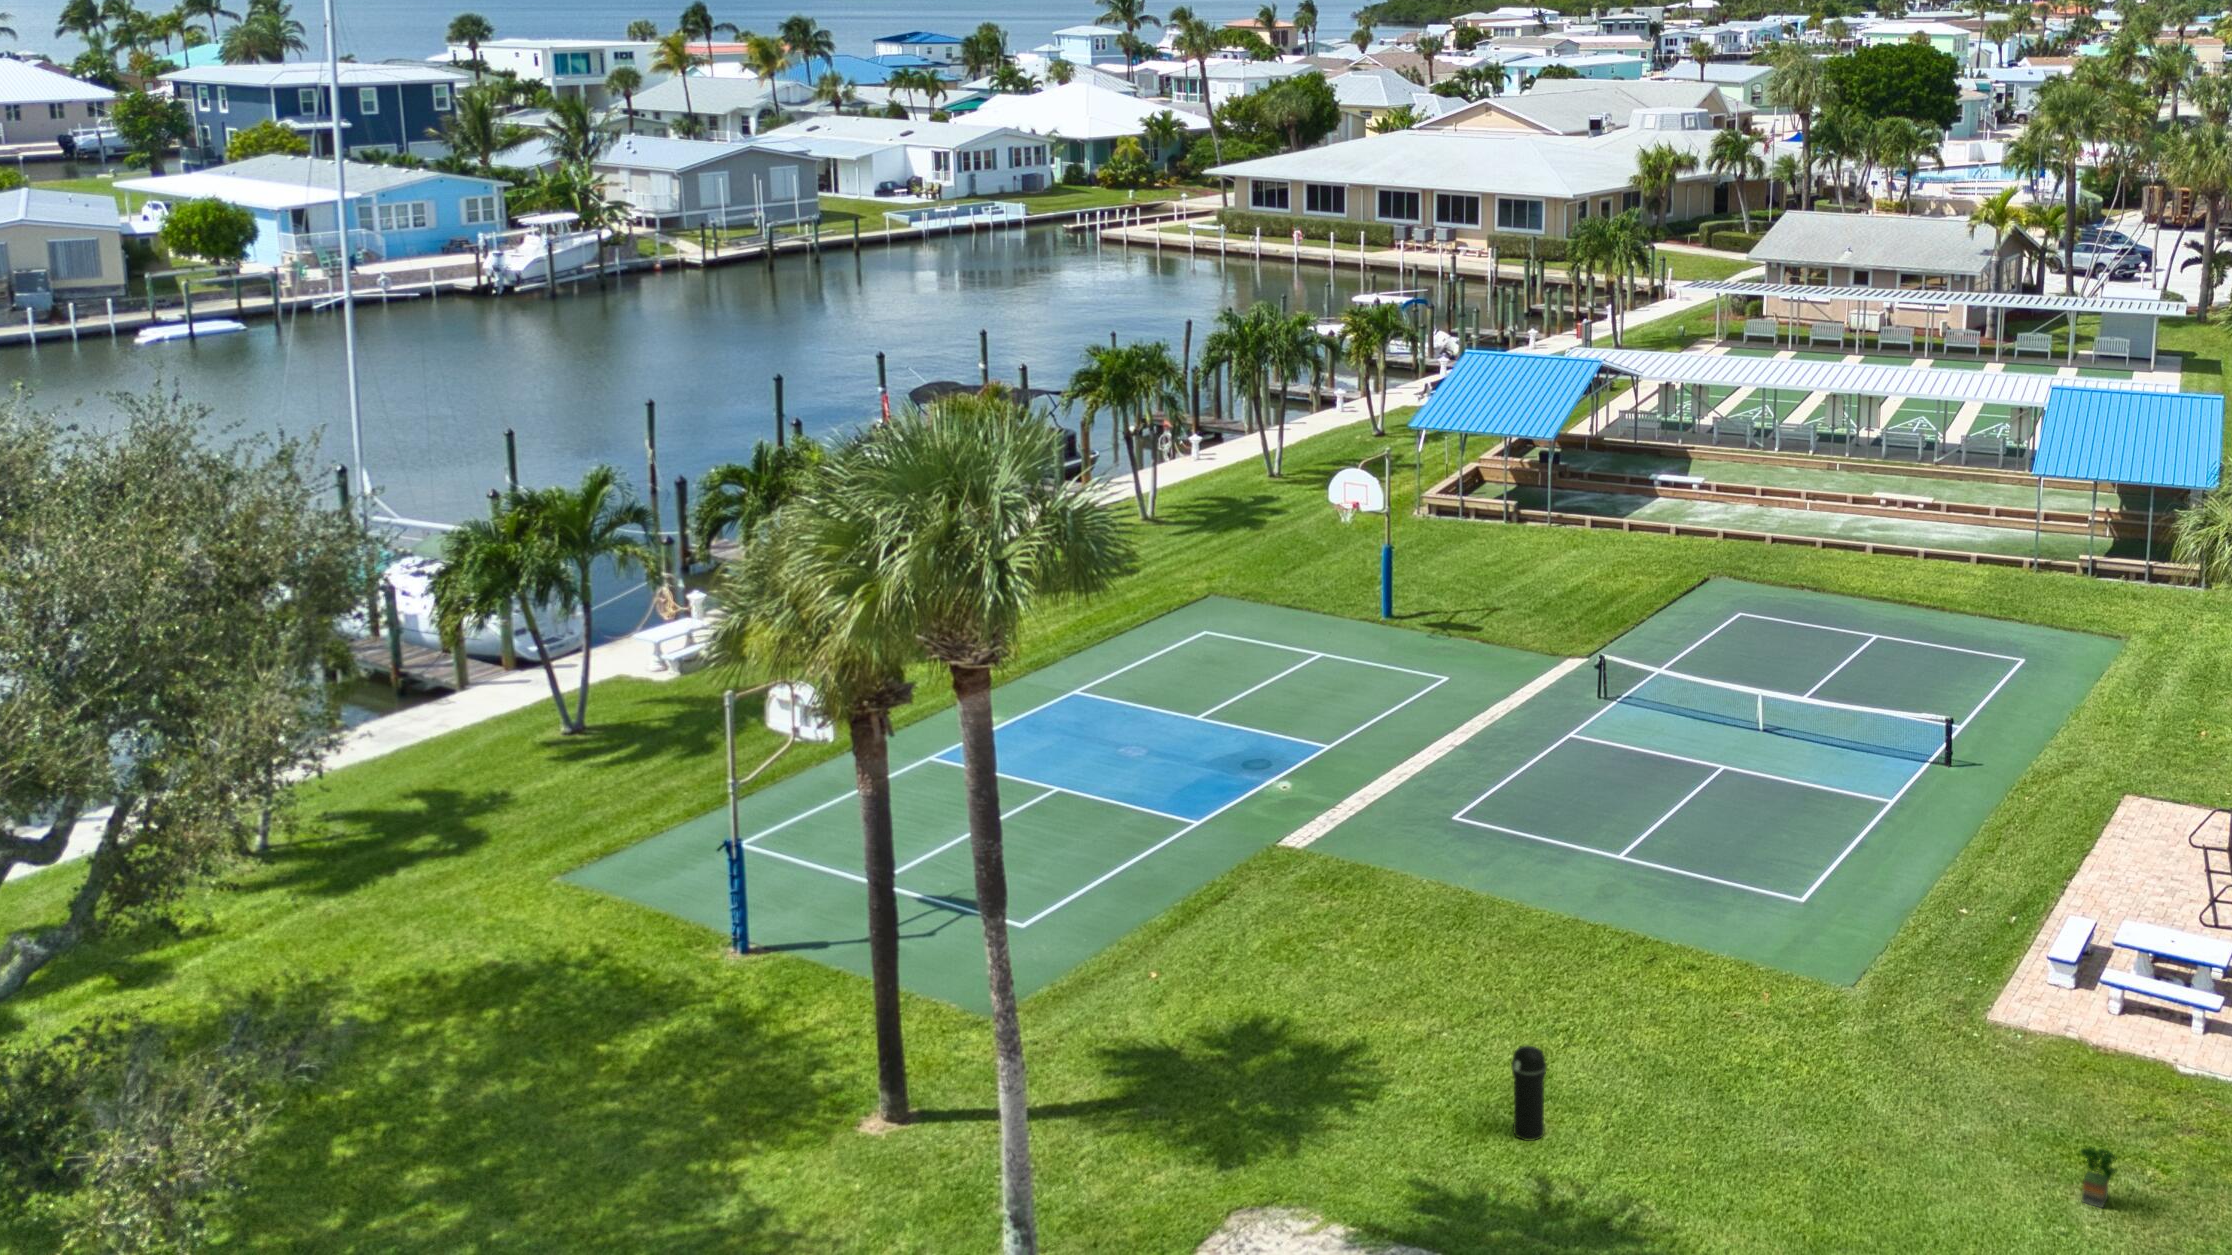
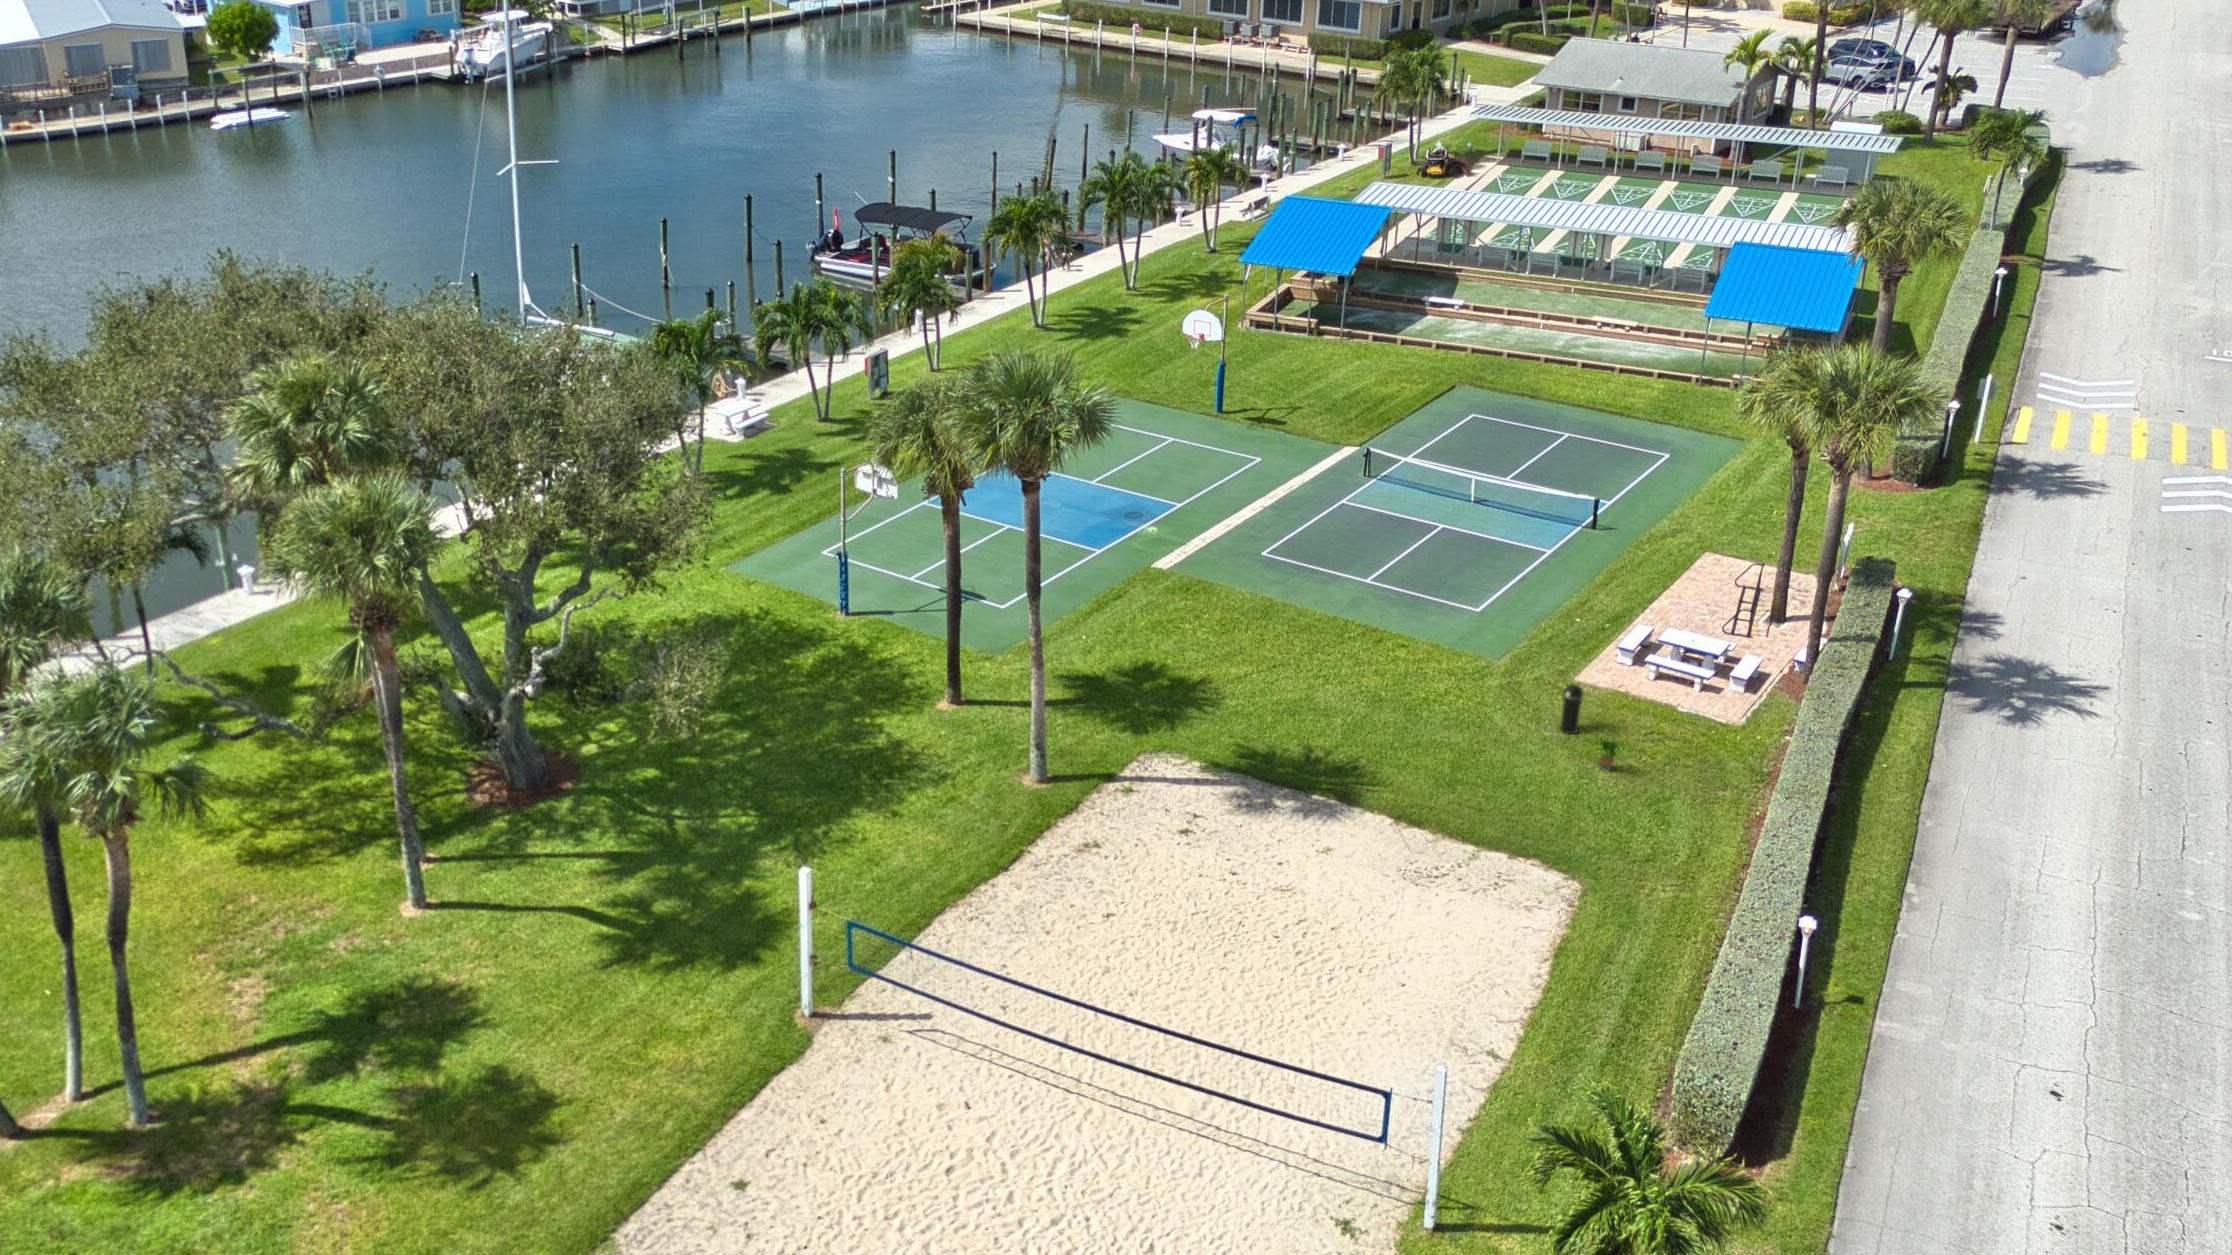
trash can: present [1511,1046,1547,1141] -> present [1560,684,1583,734]

